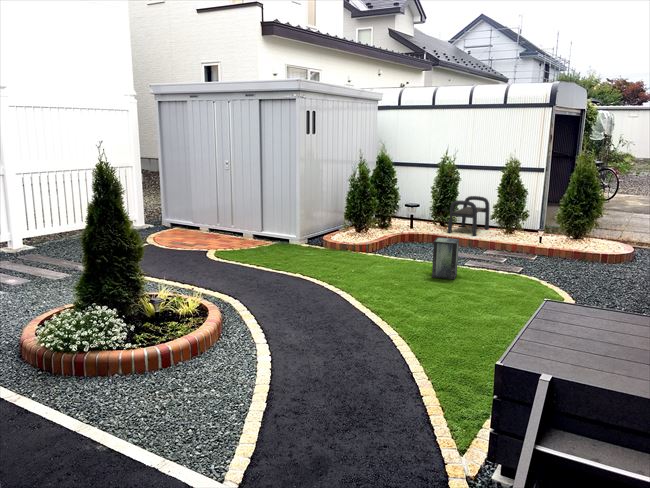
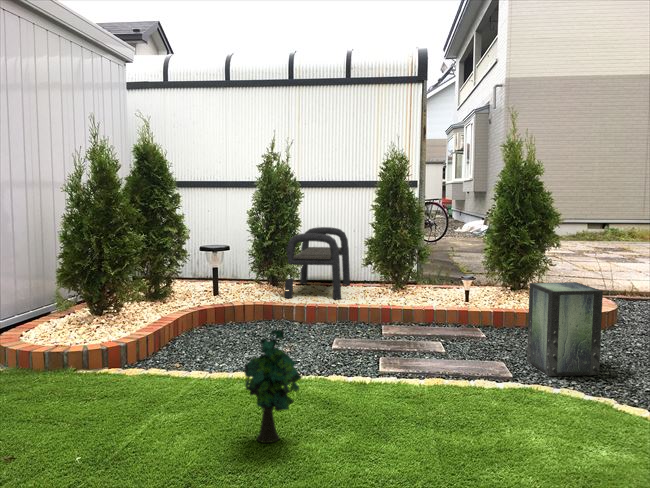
storage box: present [432,237,459,279] -> present [527,282,603,376]
decorative plant: none [401,240,423,275] -> present [237,330,302,443]

